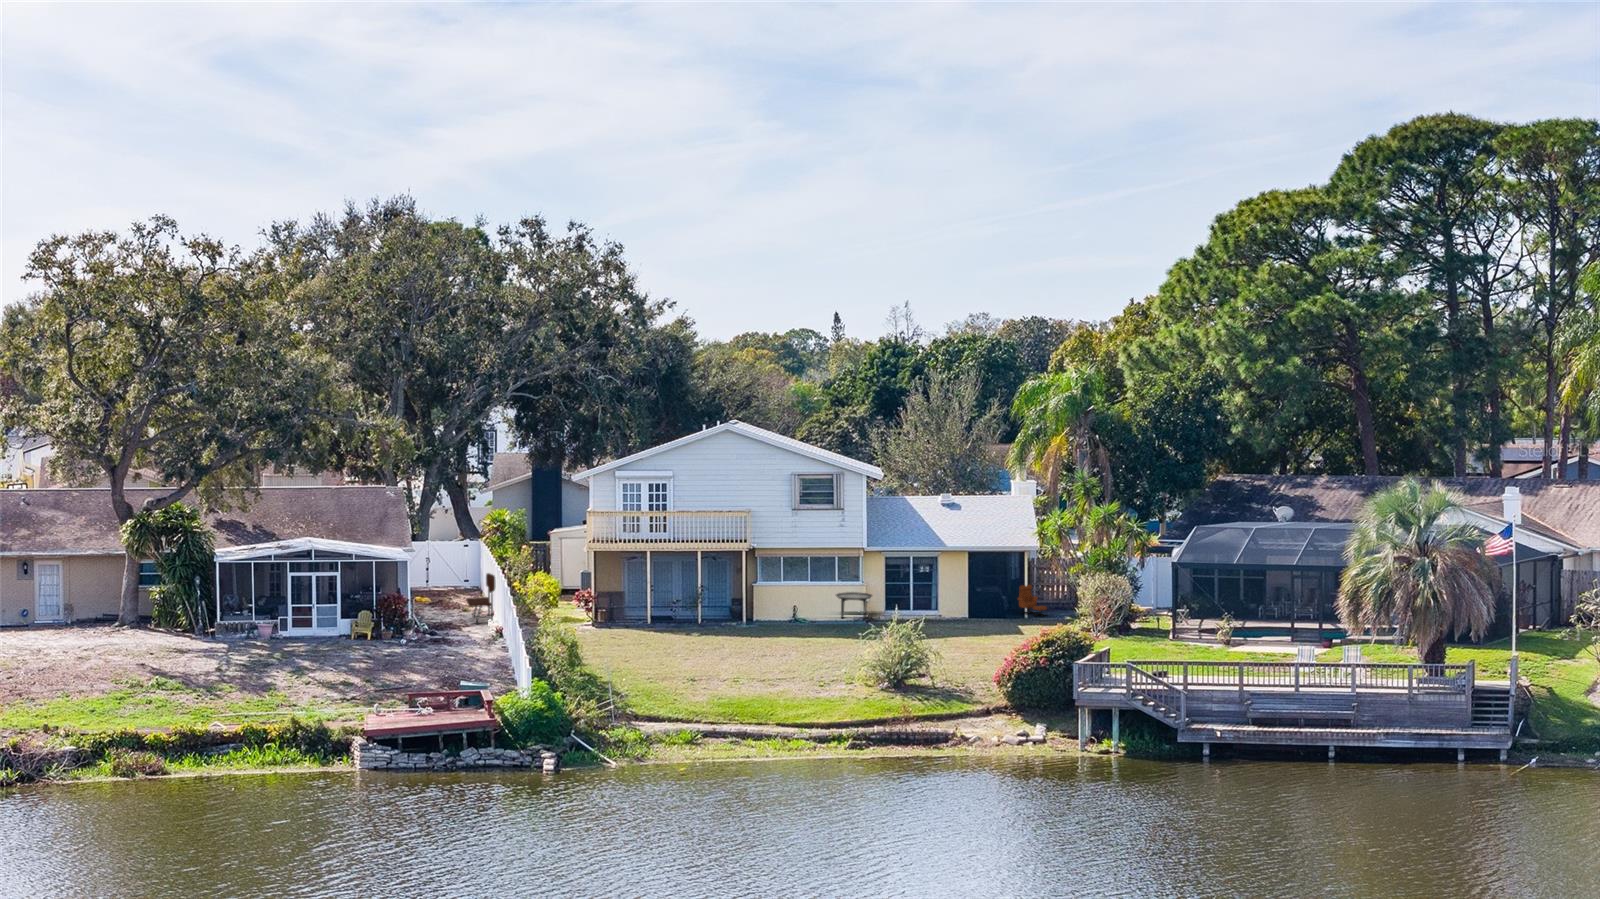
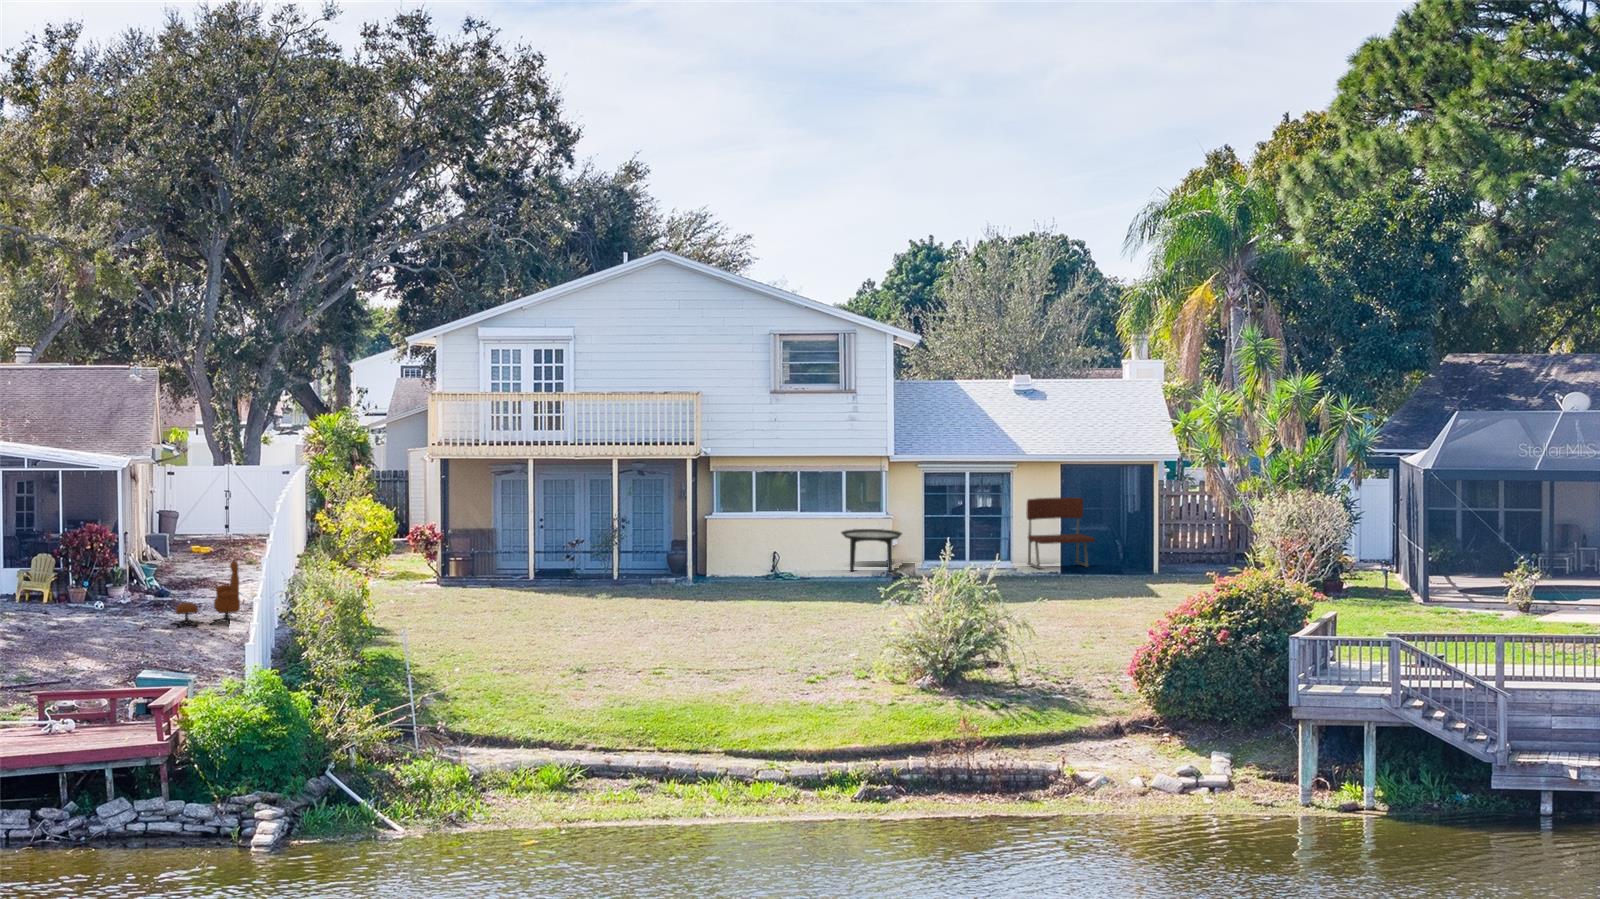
bench: present [466,573,495,624] -> present [1027,497,1095,569]
lounge chair: present [1018,585,1047,616] -> present [172,561,245,627]

